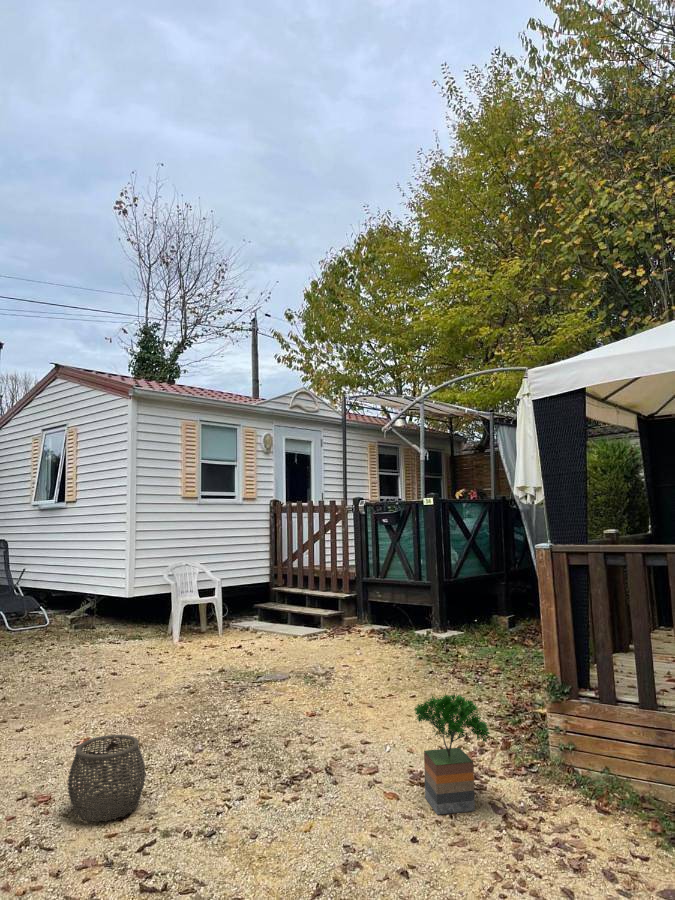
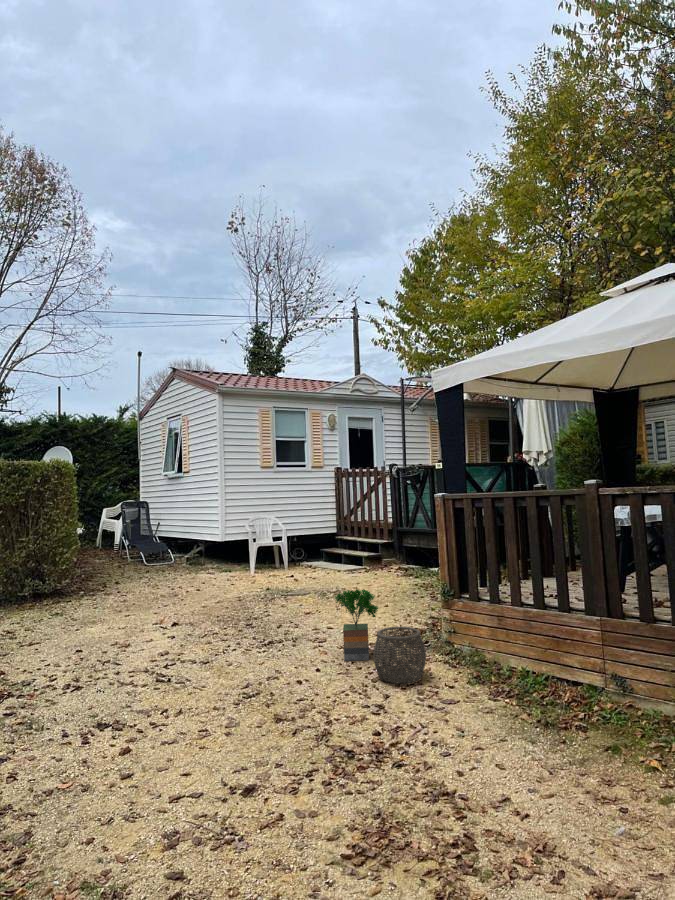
woven basket: present [67,735,146,822] -> present [373,627,426,684]

